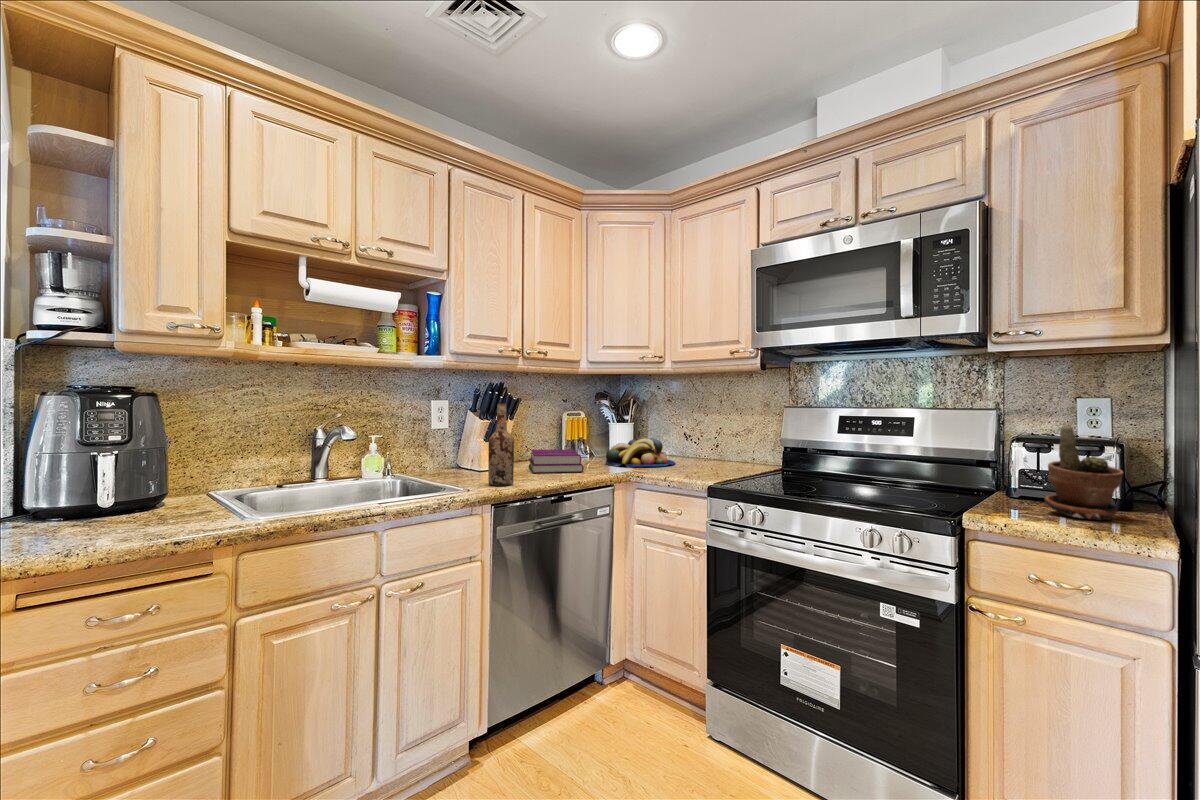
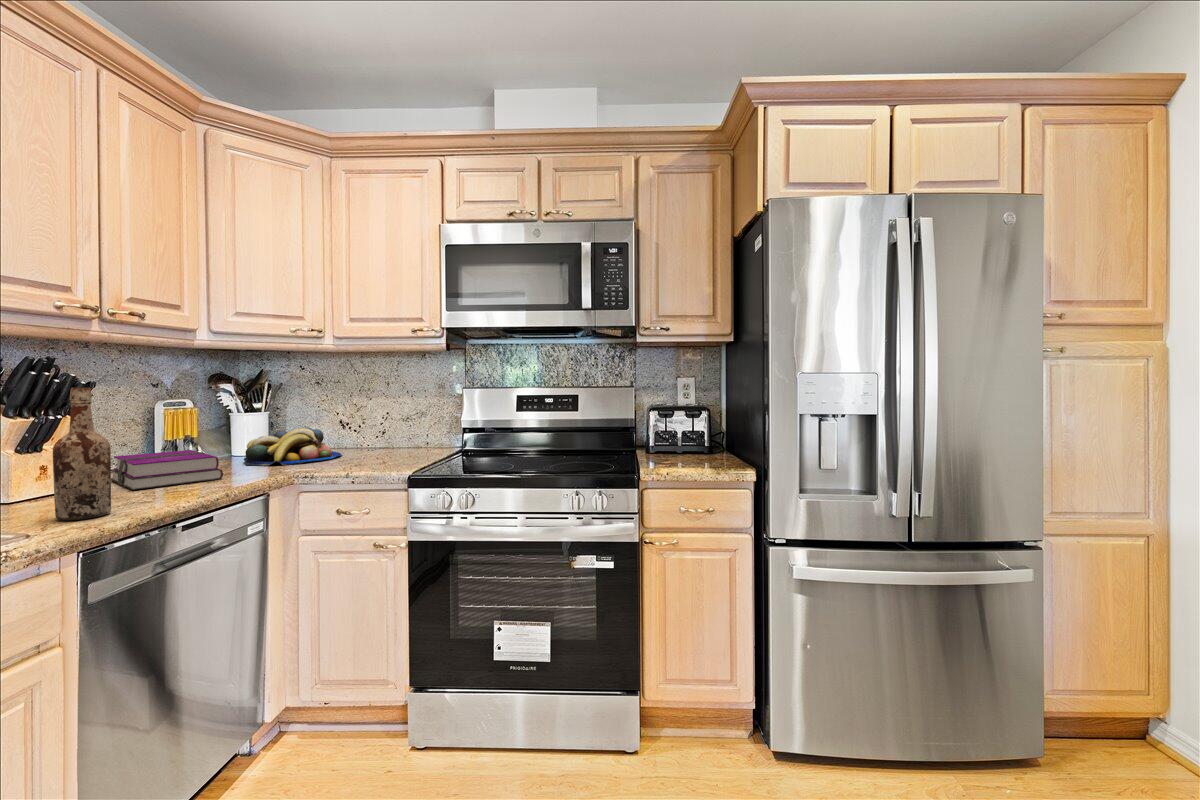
potted plant: present [1045,425,1124,520] -> none [678,398,721,463]

